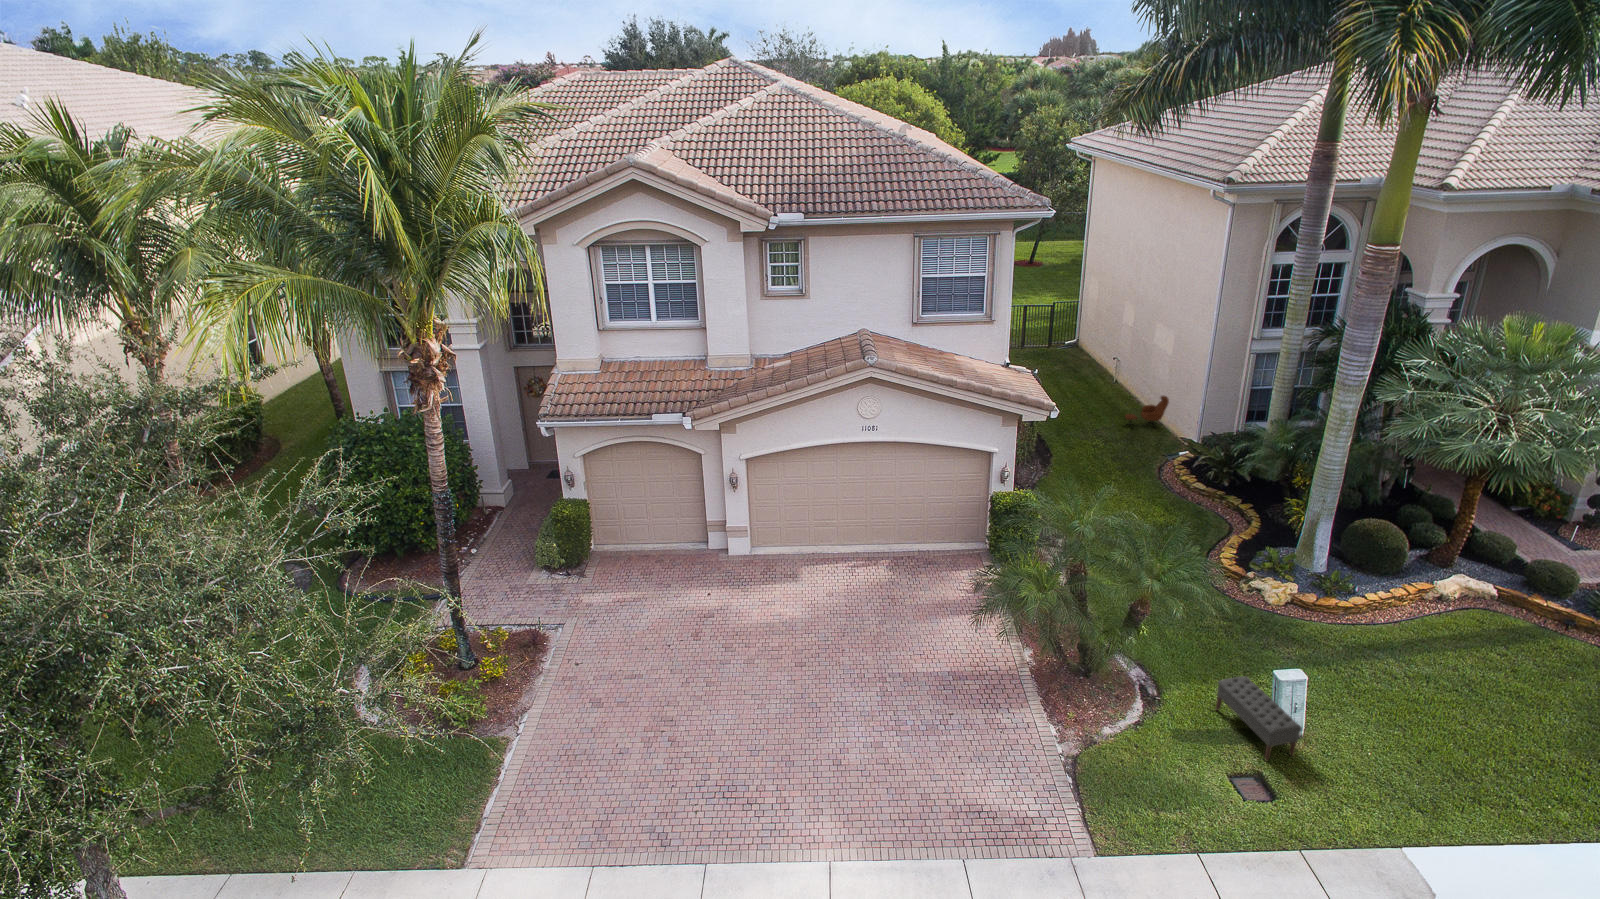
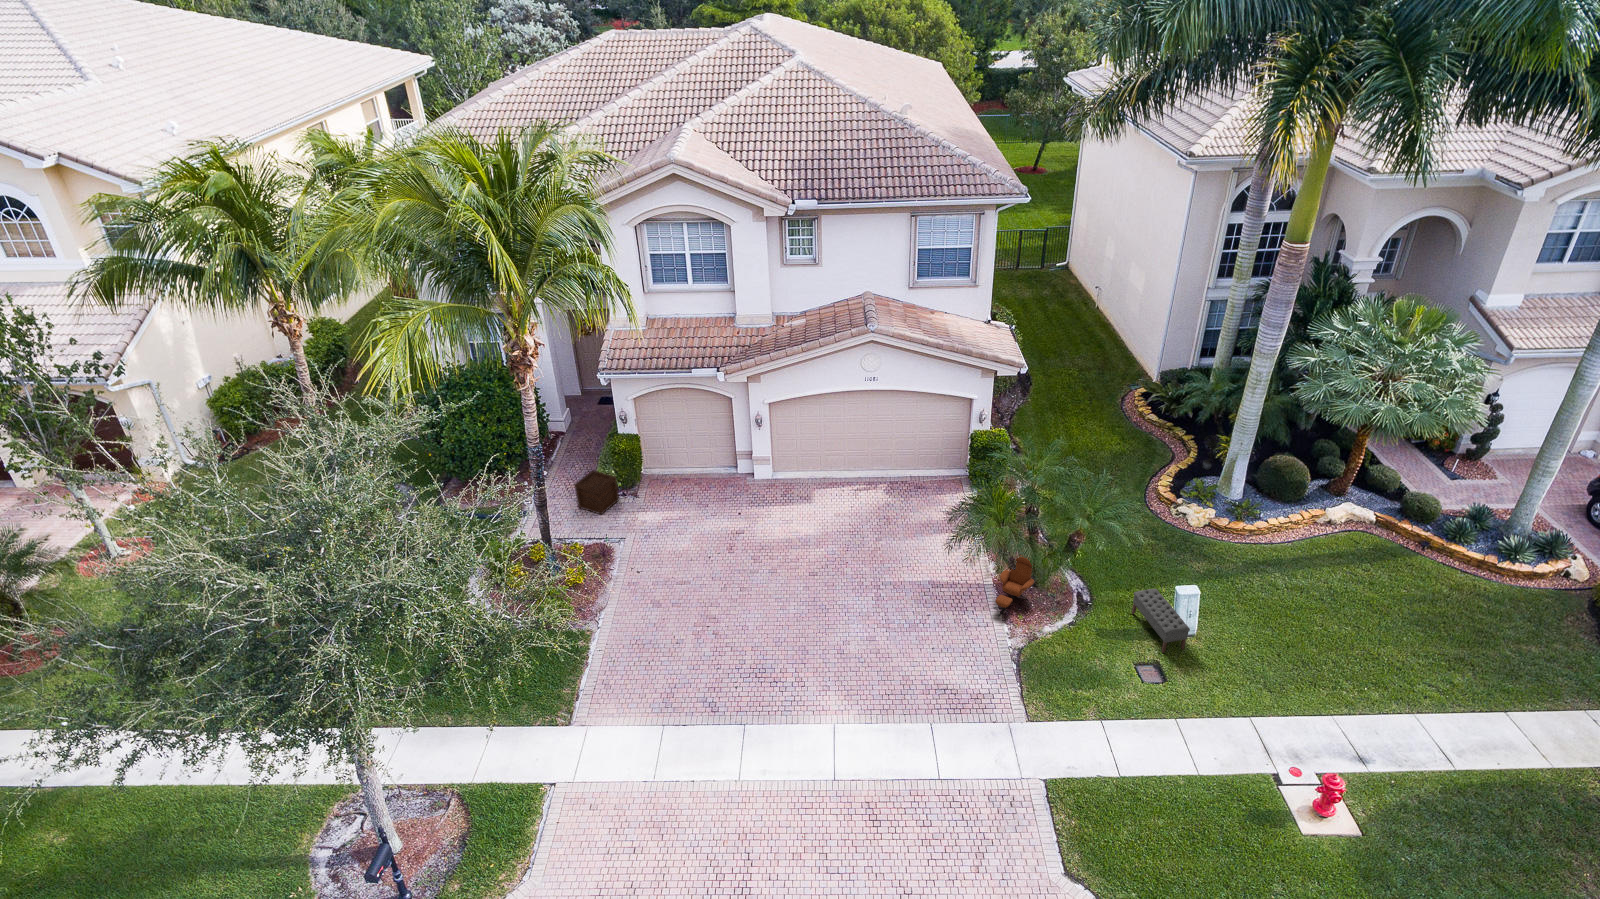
lounge chair: present [1125,396,1169,426] -> present [995,555,1034,616]
potted plant: none [1269,496,1292,540] -> present [1203,435,1218,469]
wooden crate: none [504,540,561,594] -> present [575,470,619,514]

